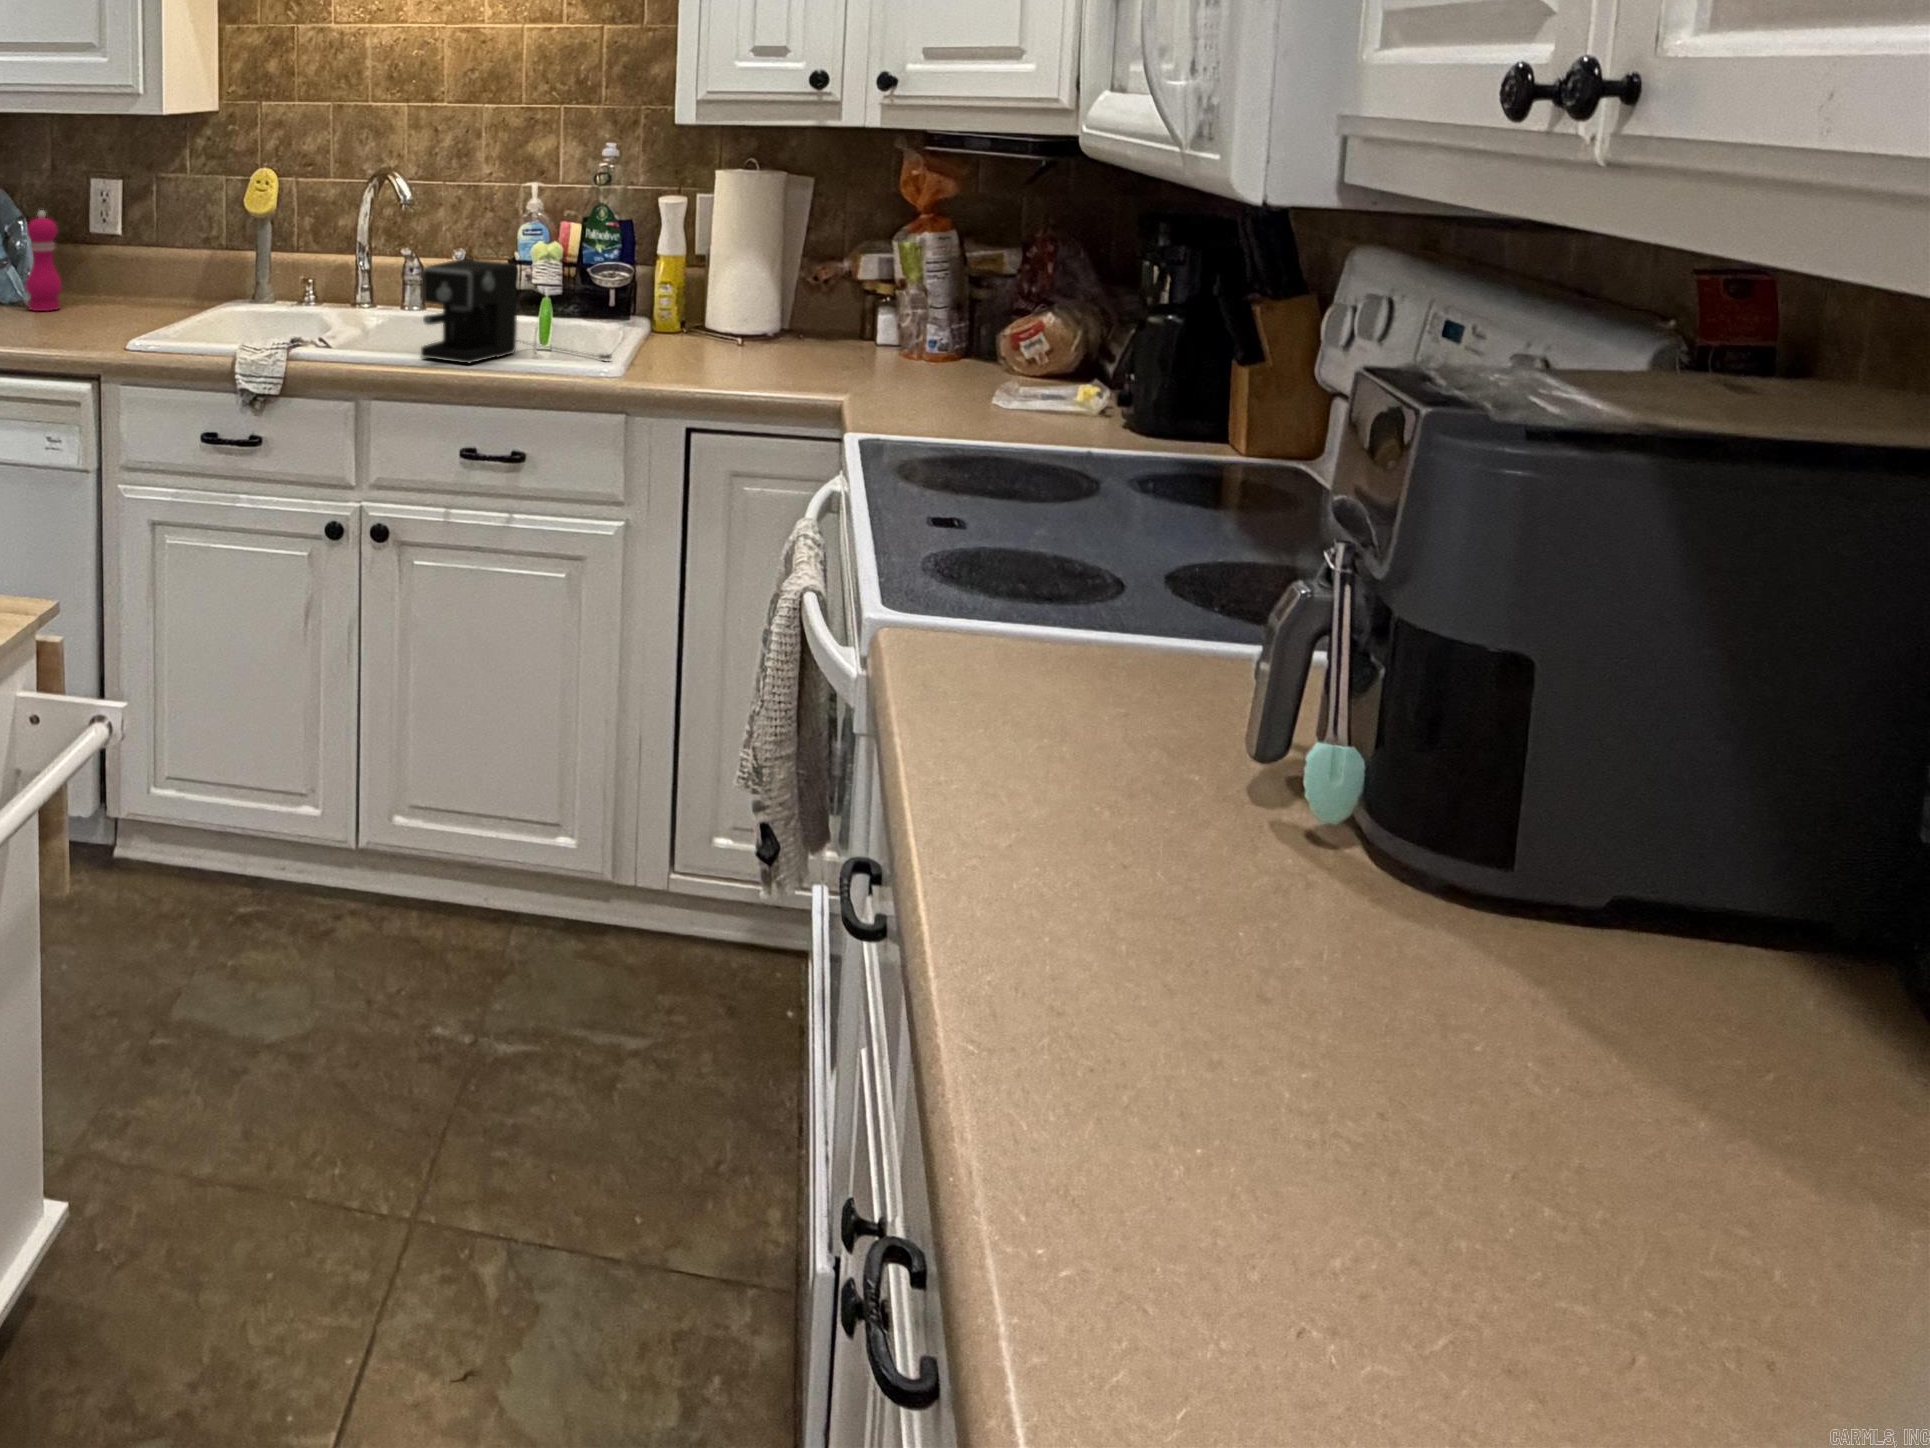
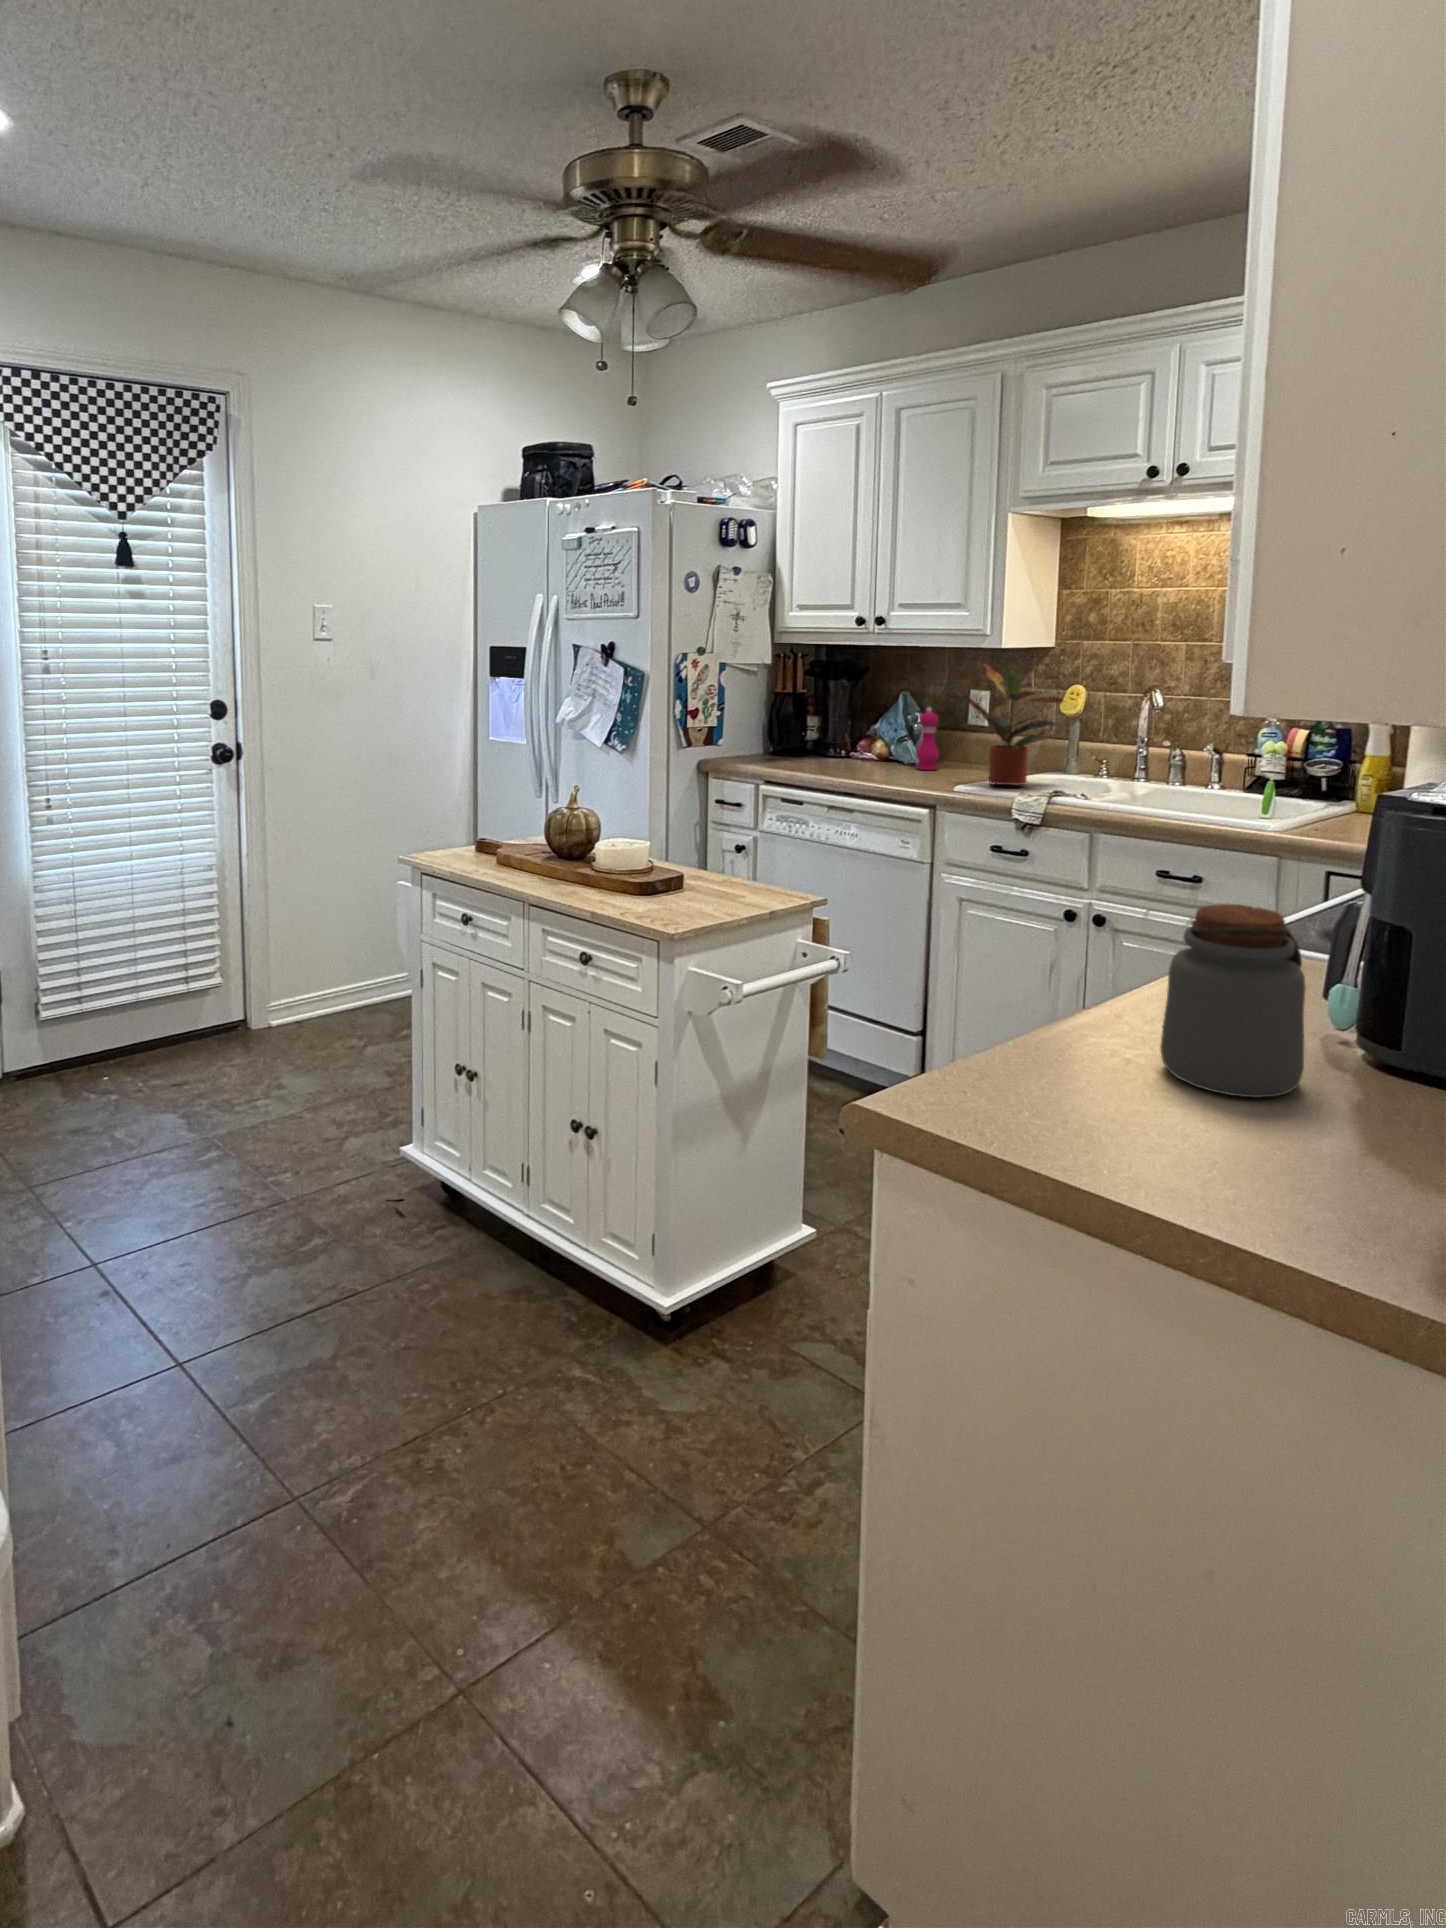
potted plant: none [113,140,269,331] -> present [962,665,1064,785]
coffee maker: present [421,259,612,364] -> none [1141,748,1290,824]
jar: none [1146,629,1434,1025] -> present [1160,904,1305,1097]

